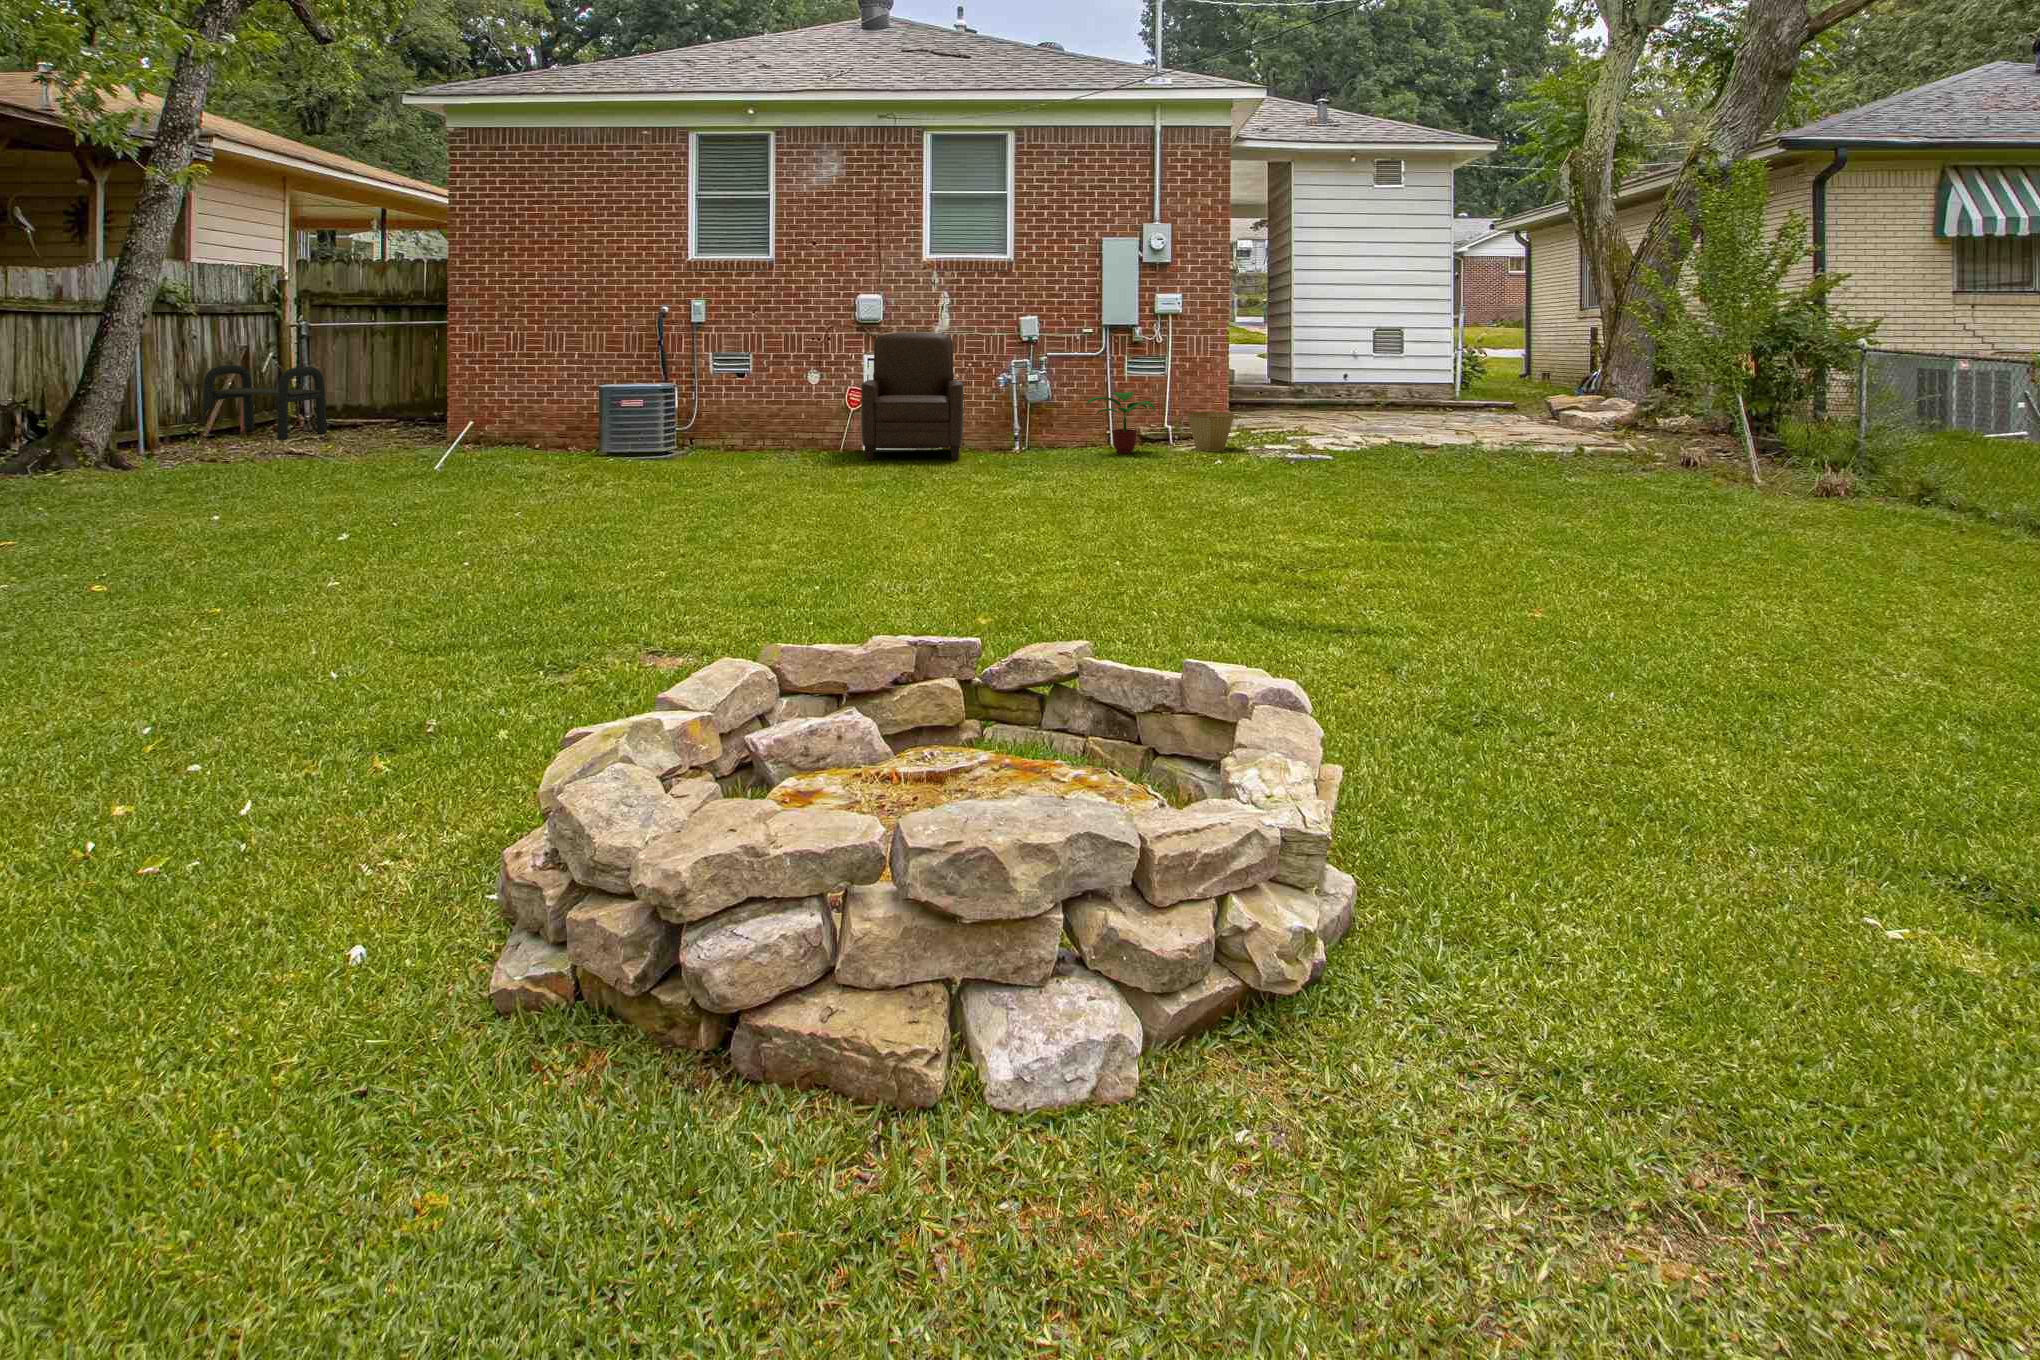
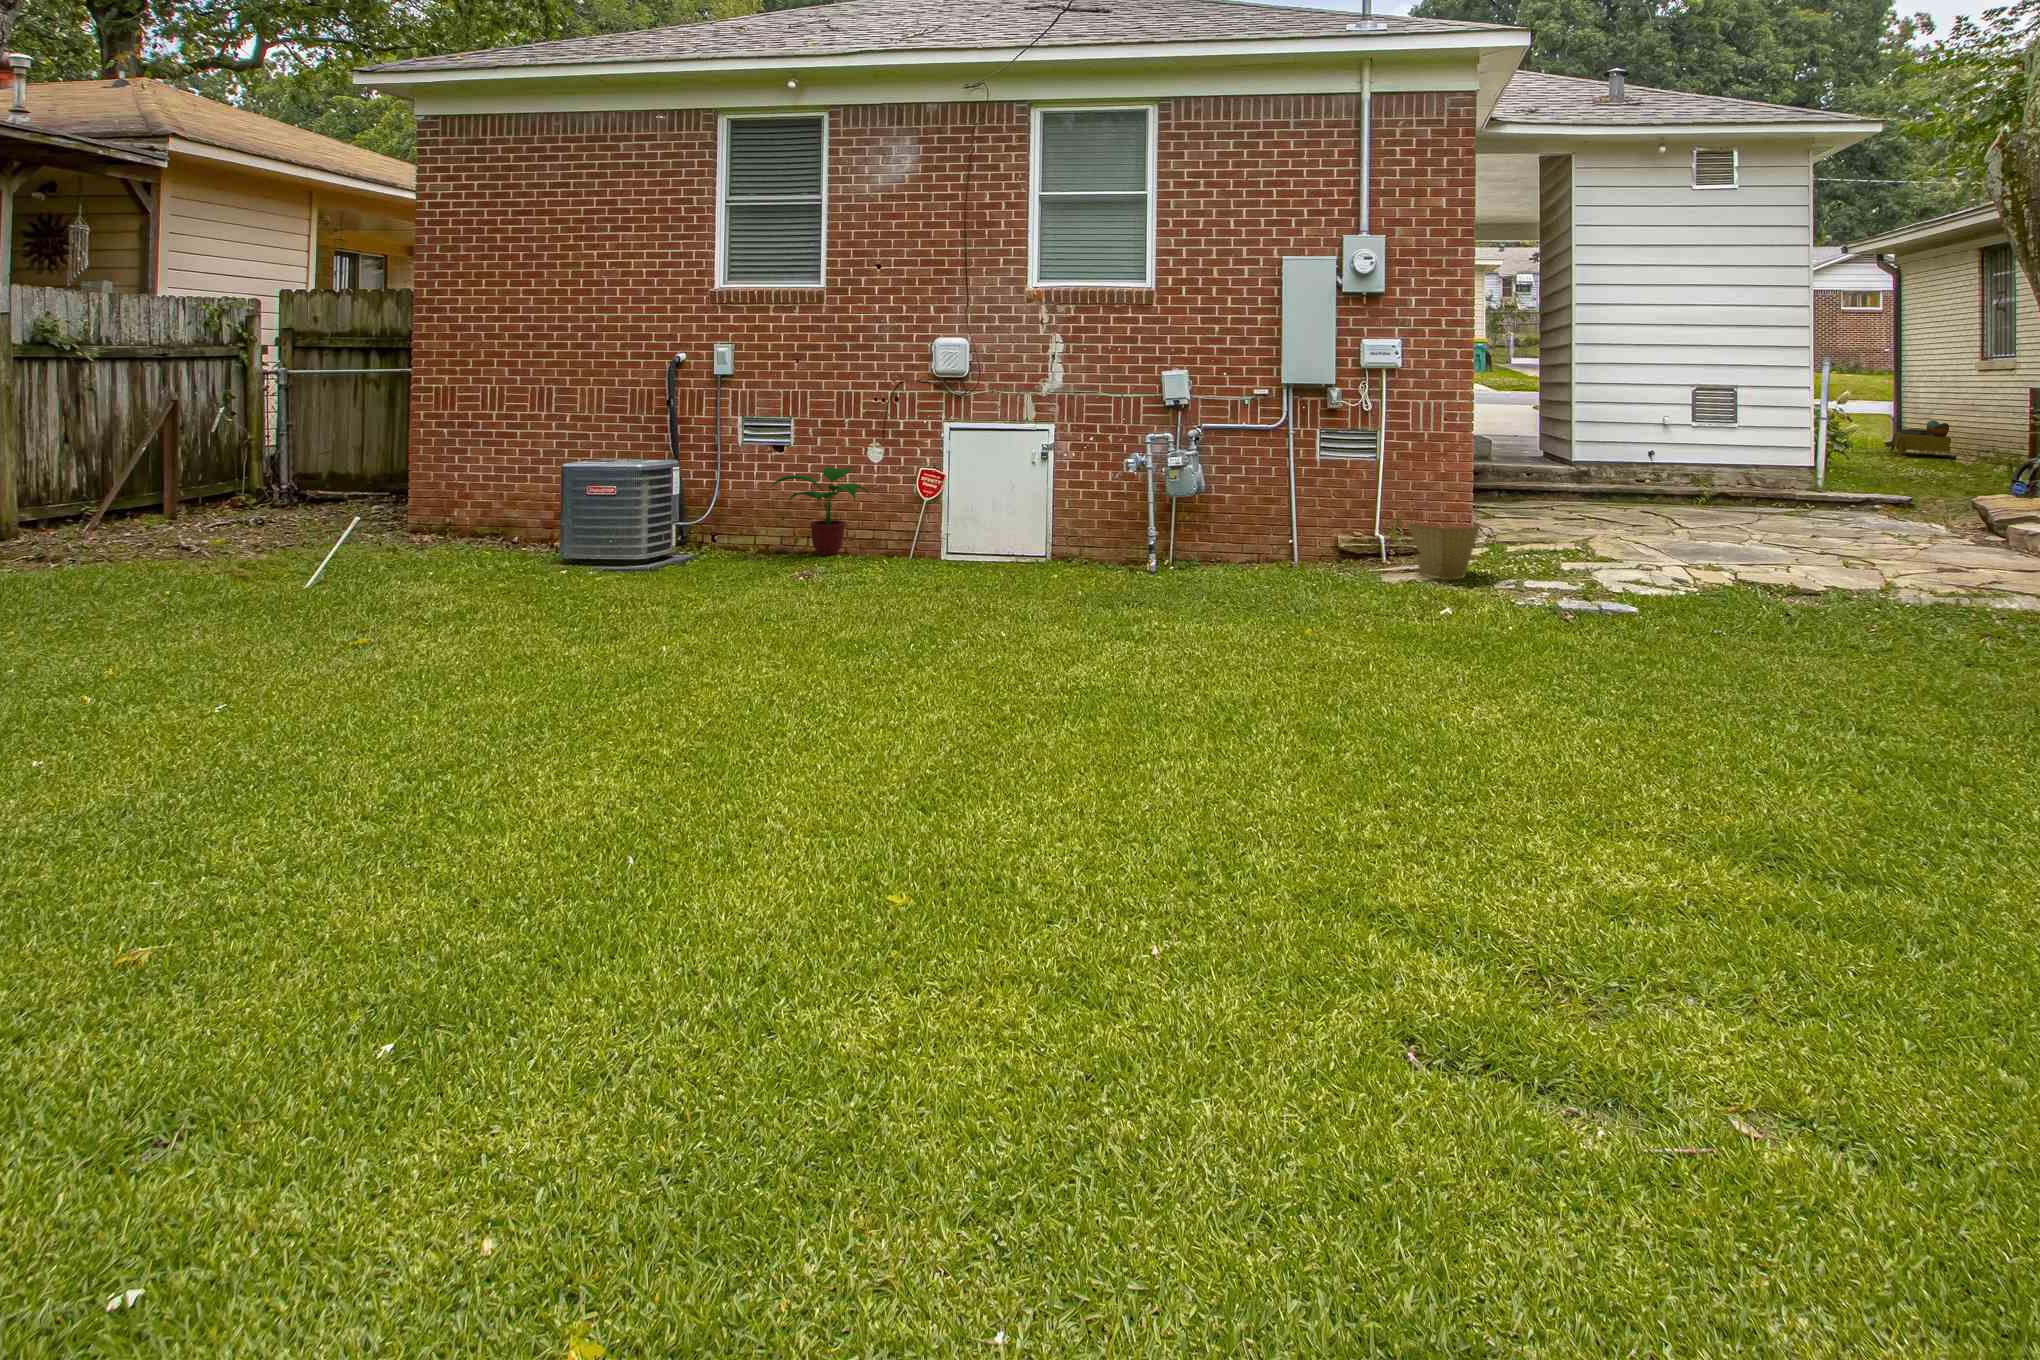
chair: present [861,332,964,460] -> none [912,390,1068,583]
side table: none [1520,355,1572,384] -> present [1890,420,1951,456]
bench: present [202,365,327,440] -> none [185,410,328,503]
potted plant: present [1085,392,1155,453] -> present [771,467,869,555]

